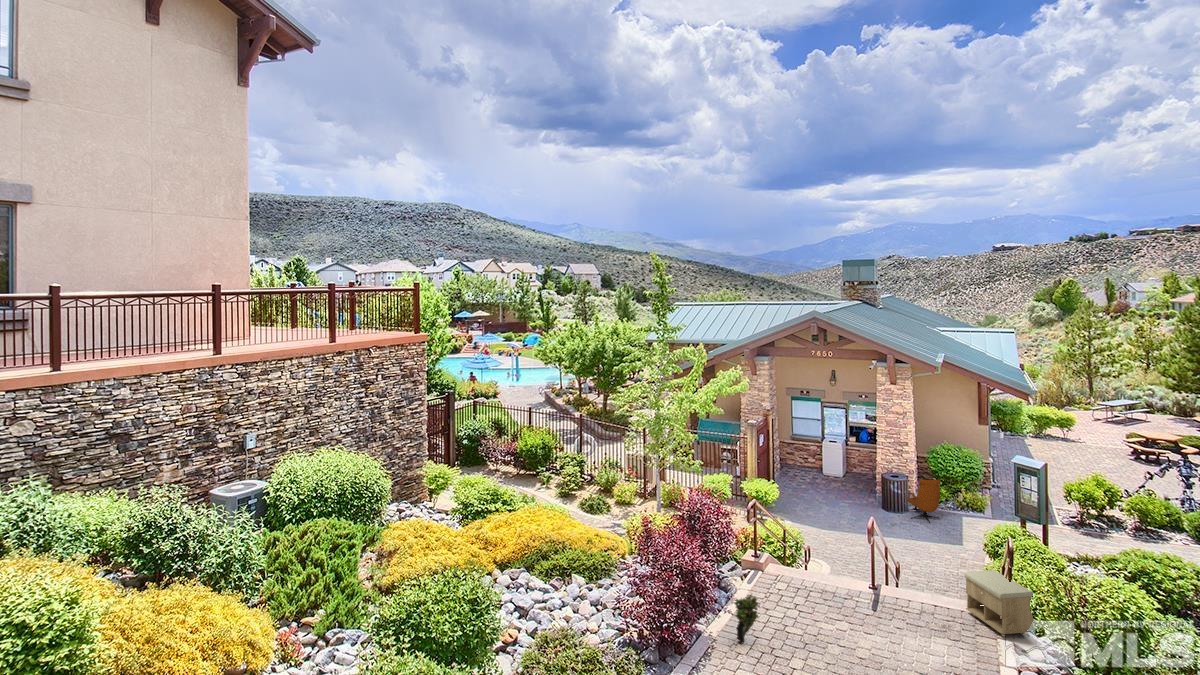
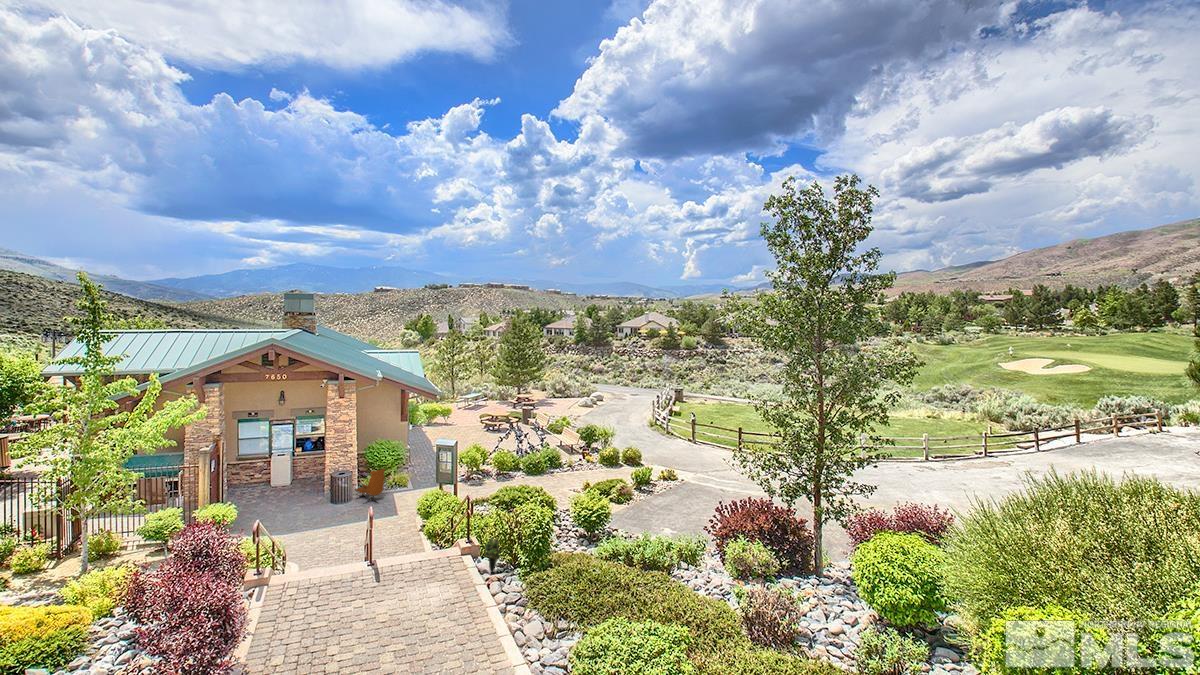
storage bench: present [965,570,1034,636] -> none [435,523,482,566]
potted plant: present [734,594,759,644] -> present [485,538,501,574]

